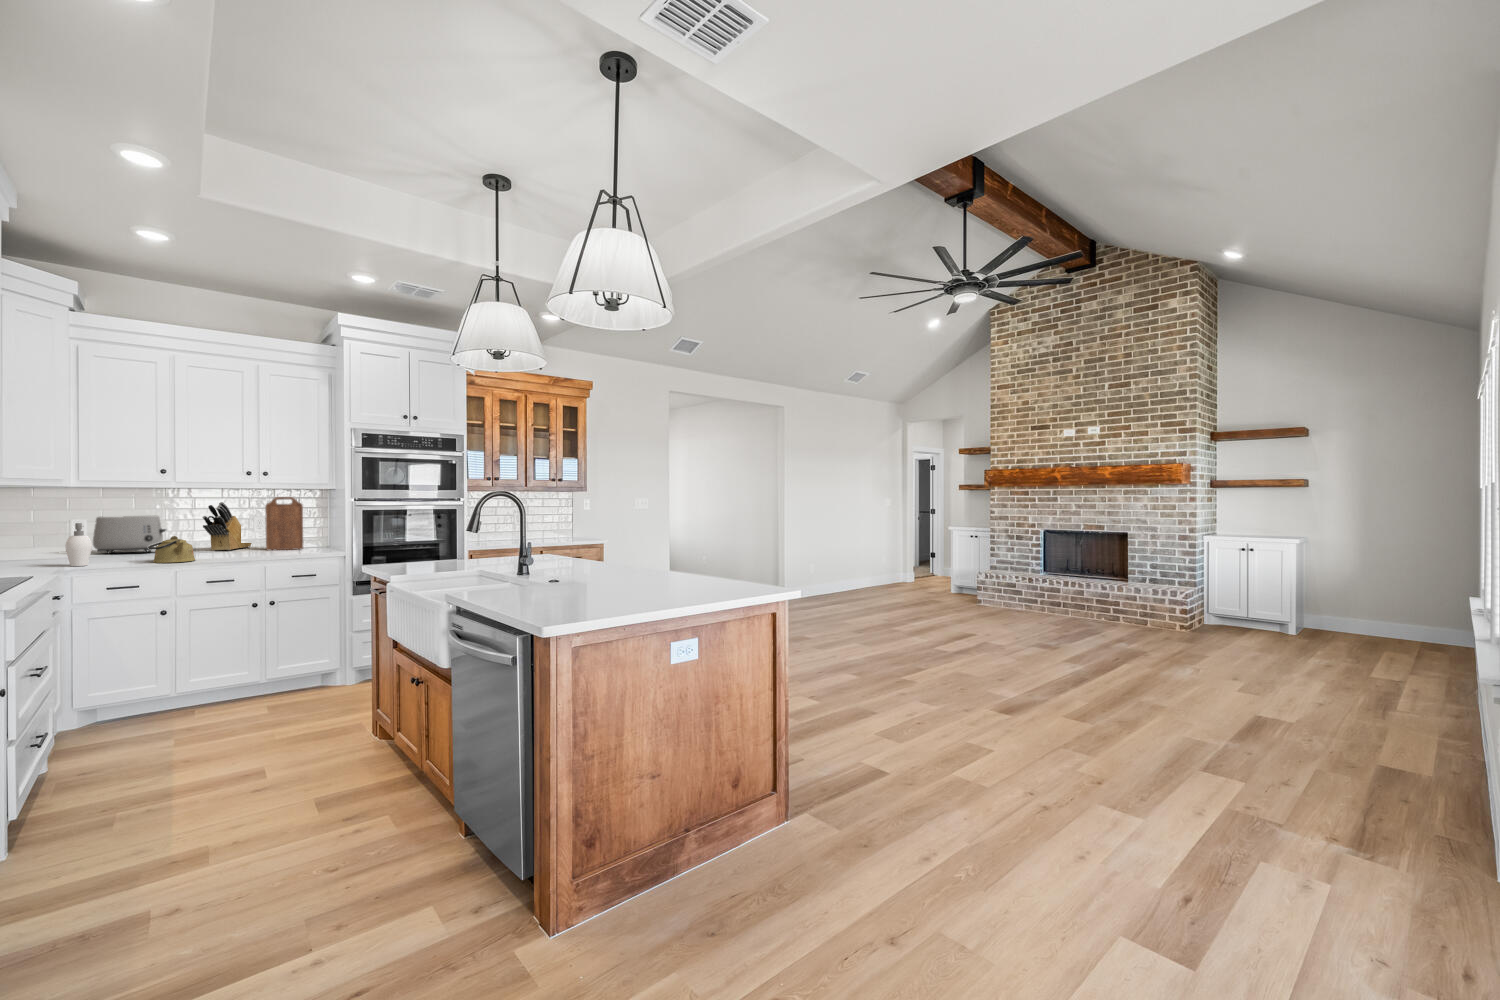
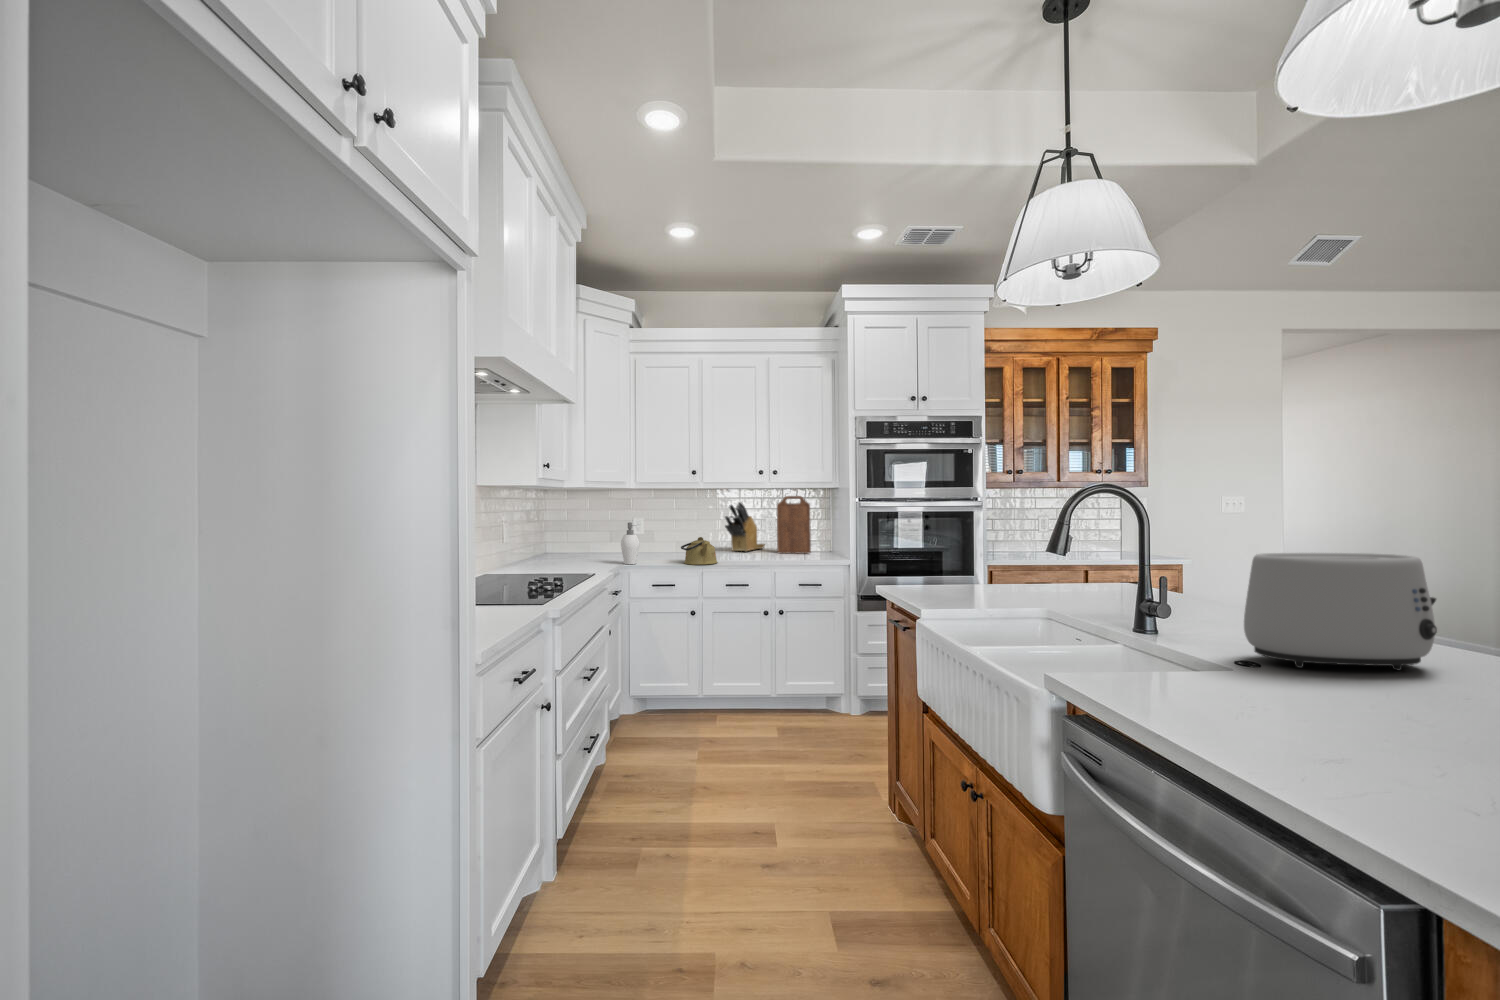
toaster: present [93,516,166,554] -> present [1244,553,1437,670]

